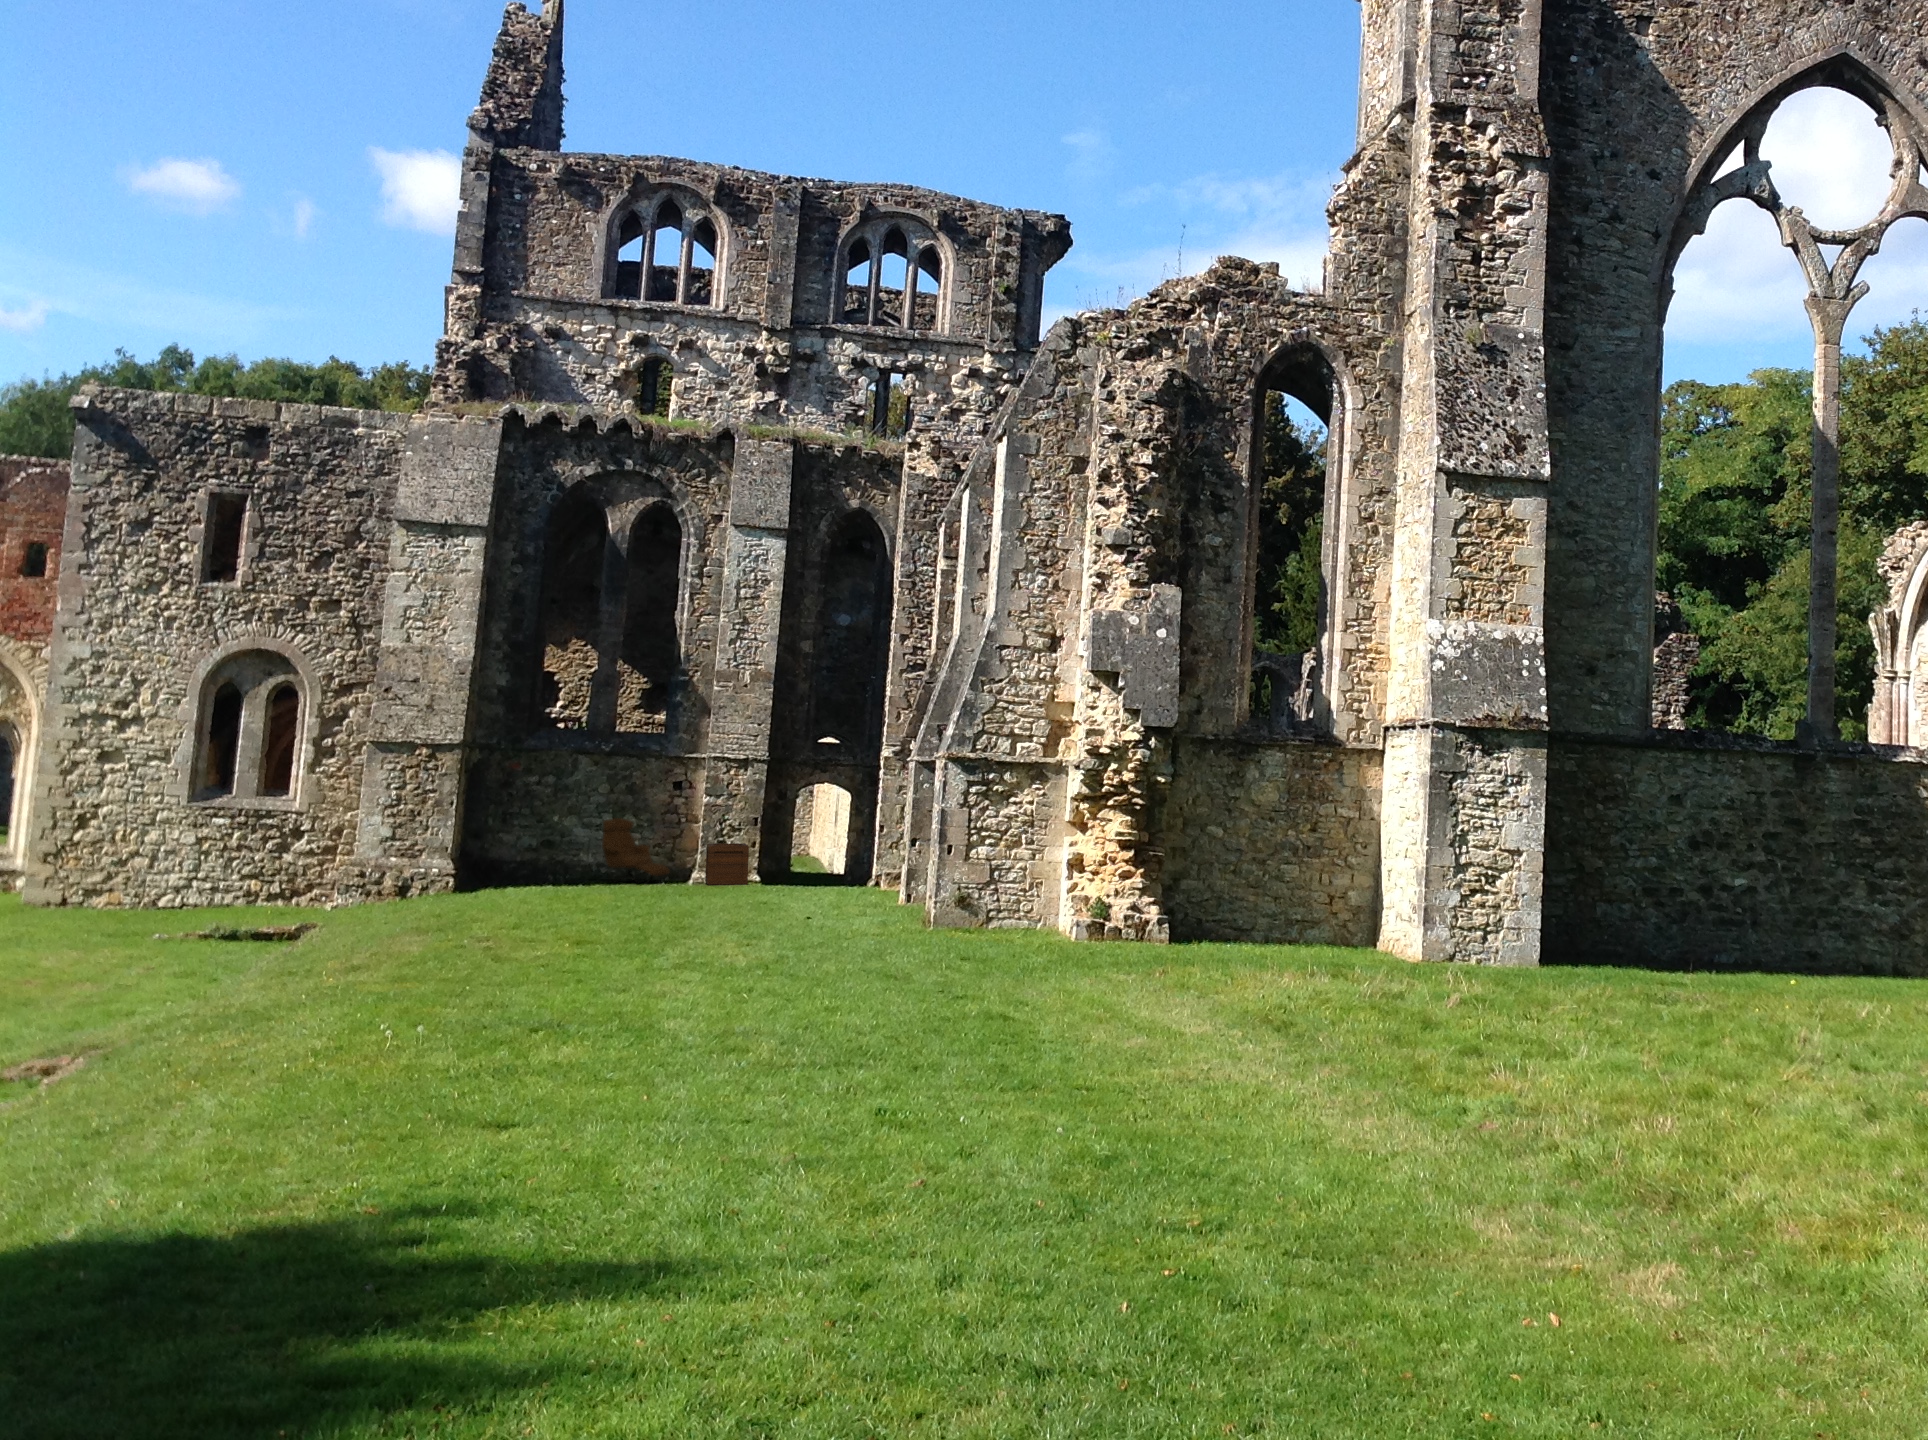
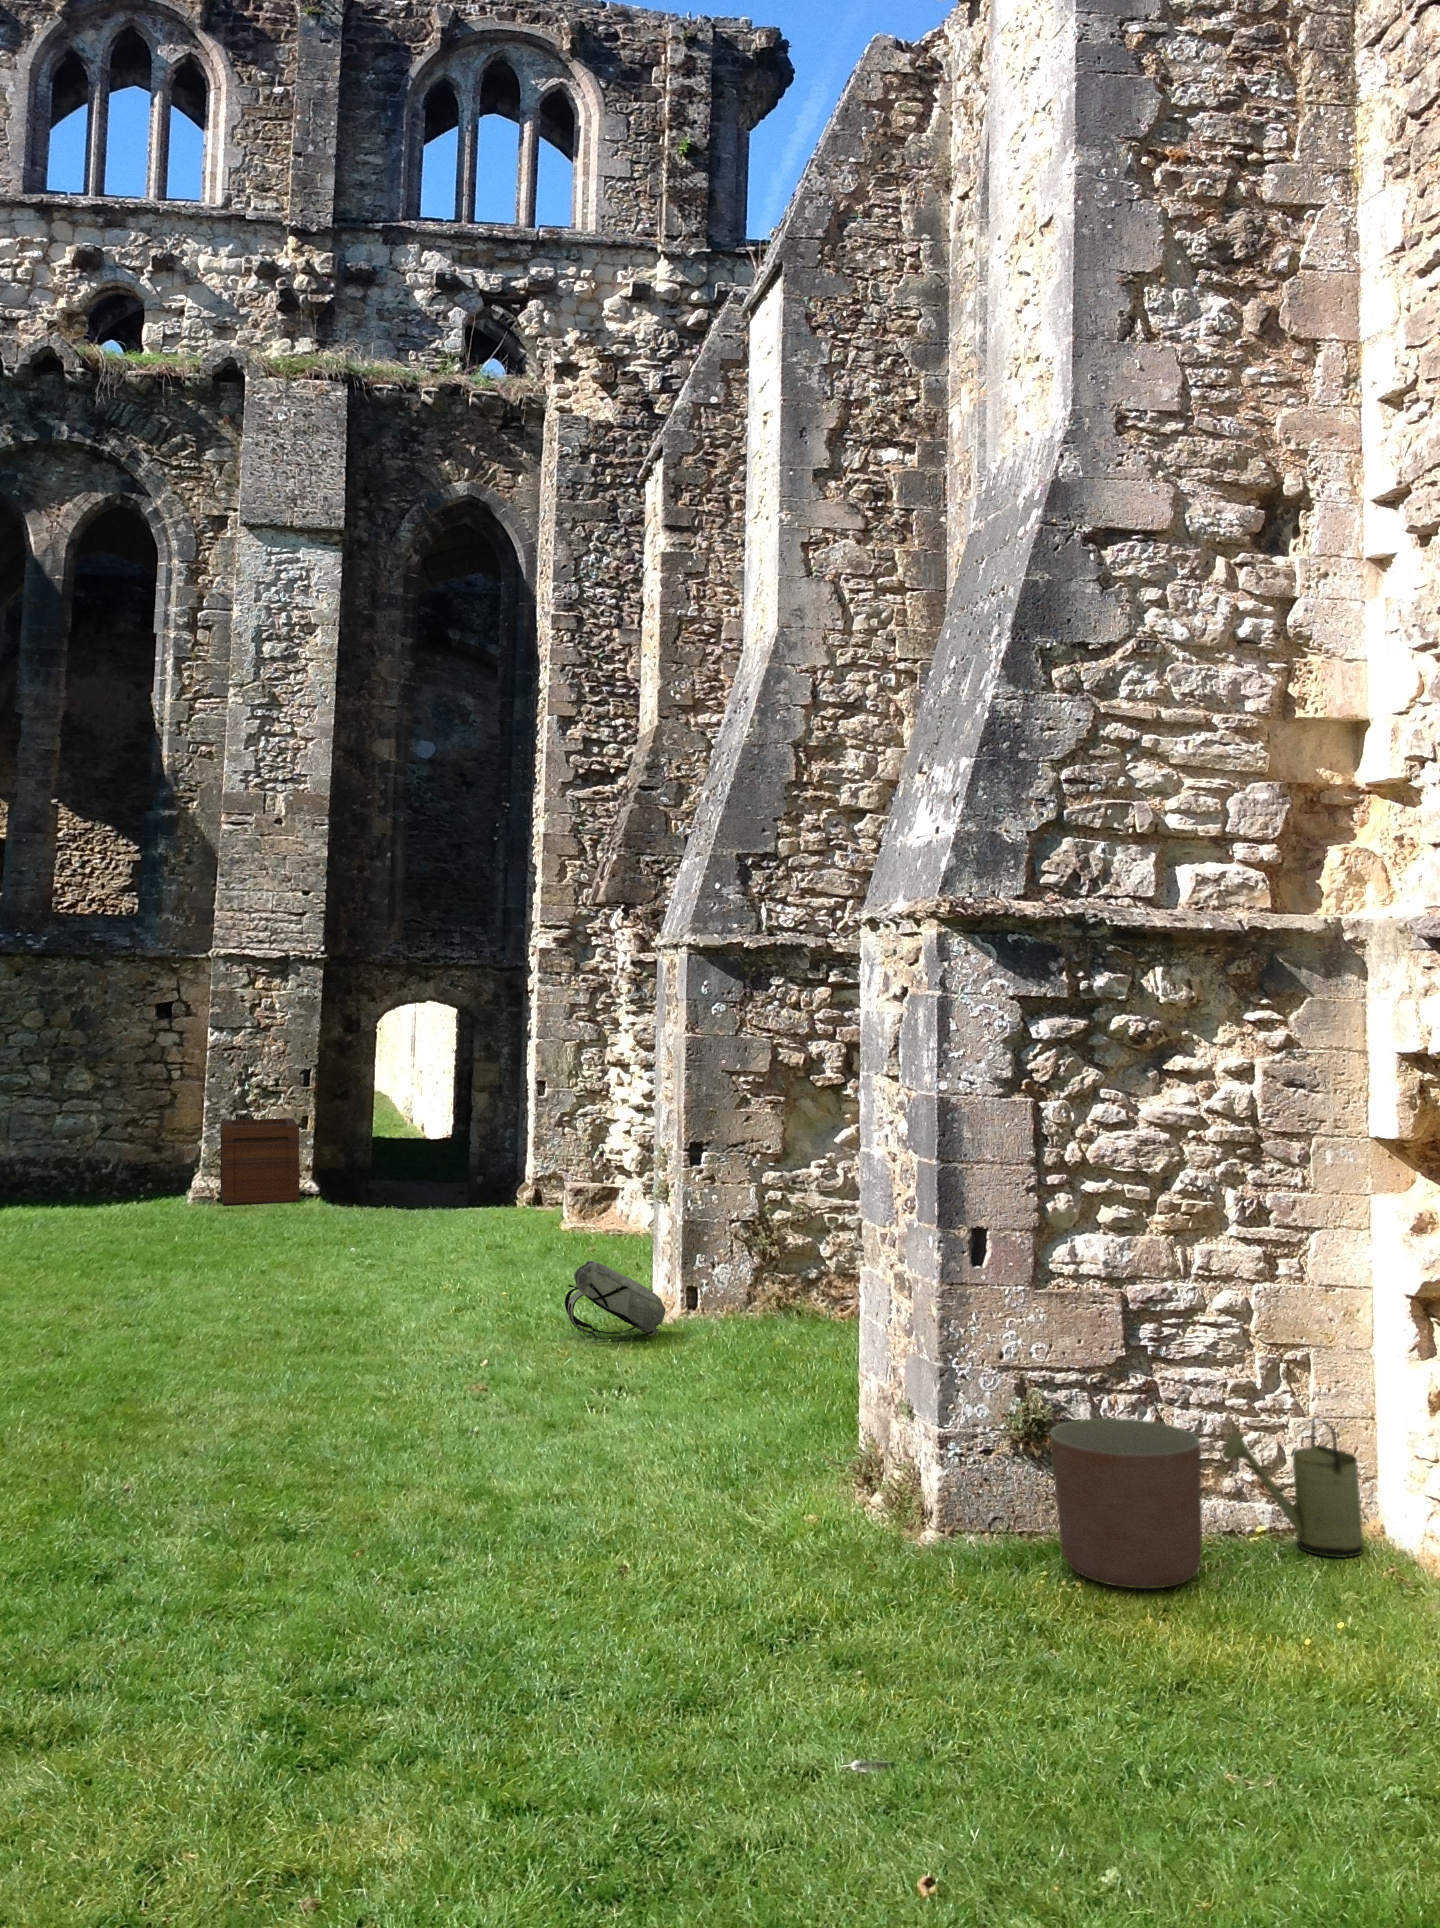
lounge chair: present [602,818,670,882] -> none [30,1073,155,1202]
backpack: none [857,883,896,913] -> present [565,1261,666,1341]
planter: none [960,896,999,933] -> present [1050,1418,1202,1589]
watering can: none [1009,896,1048,930] -> present [1223,1417,1370,1558]

